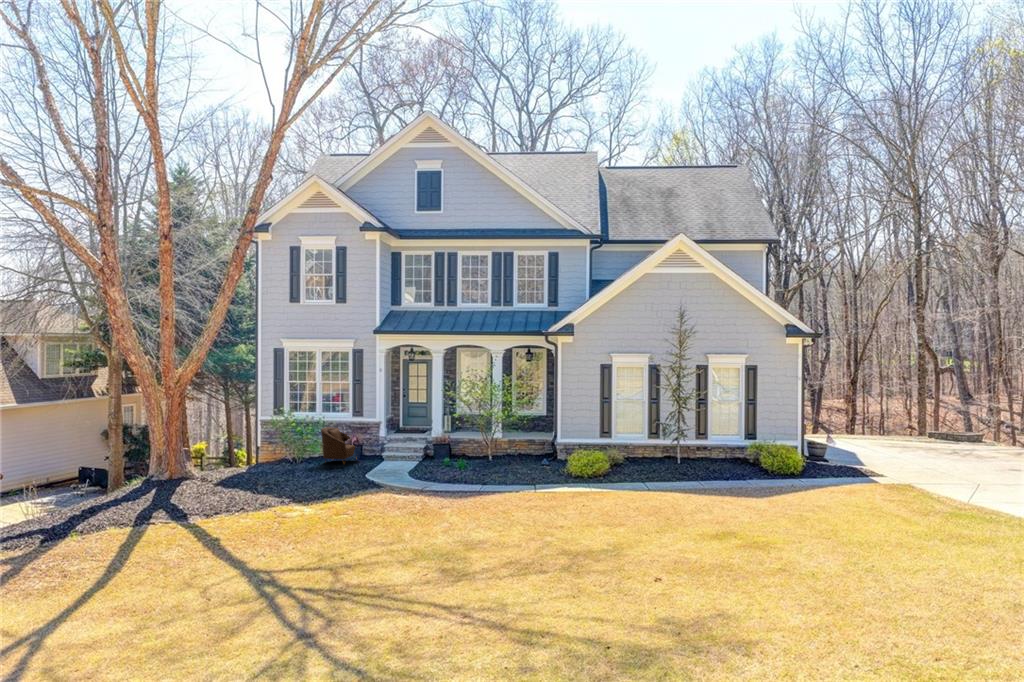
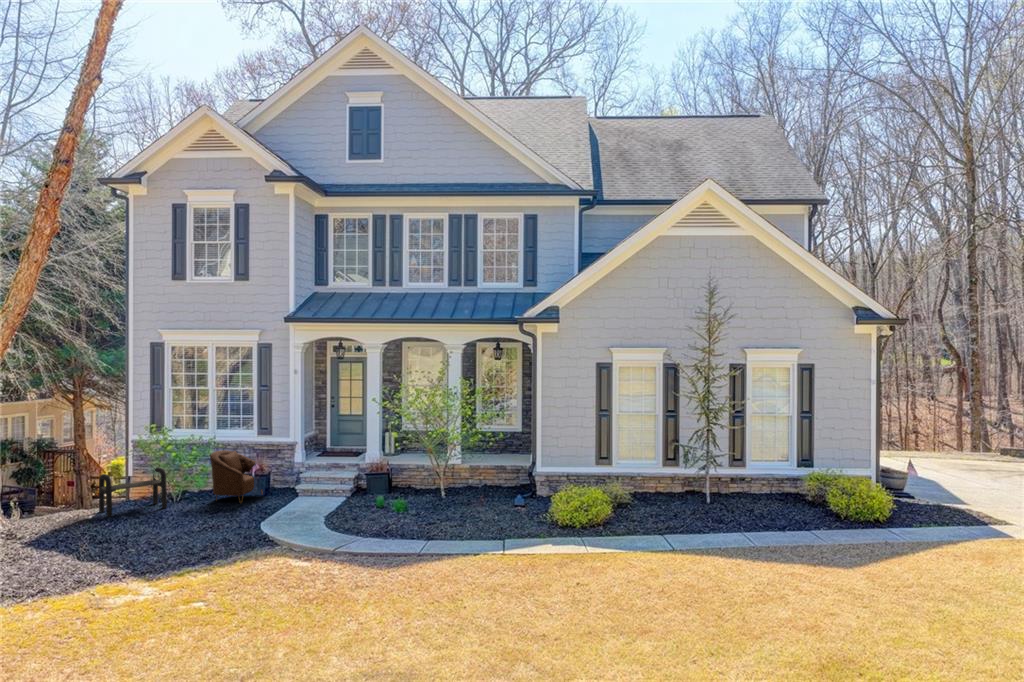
bench: none [247,438,293,472] -> present [99,467,167,517]

